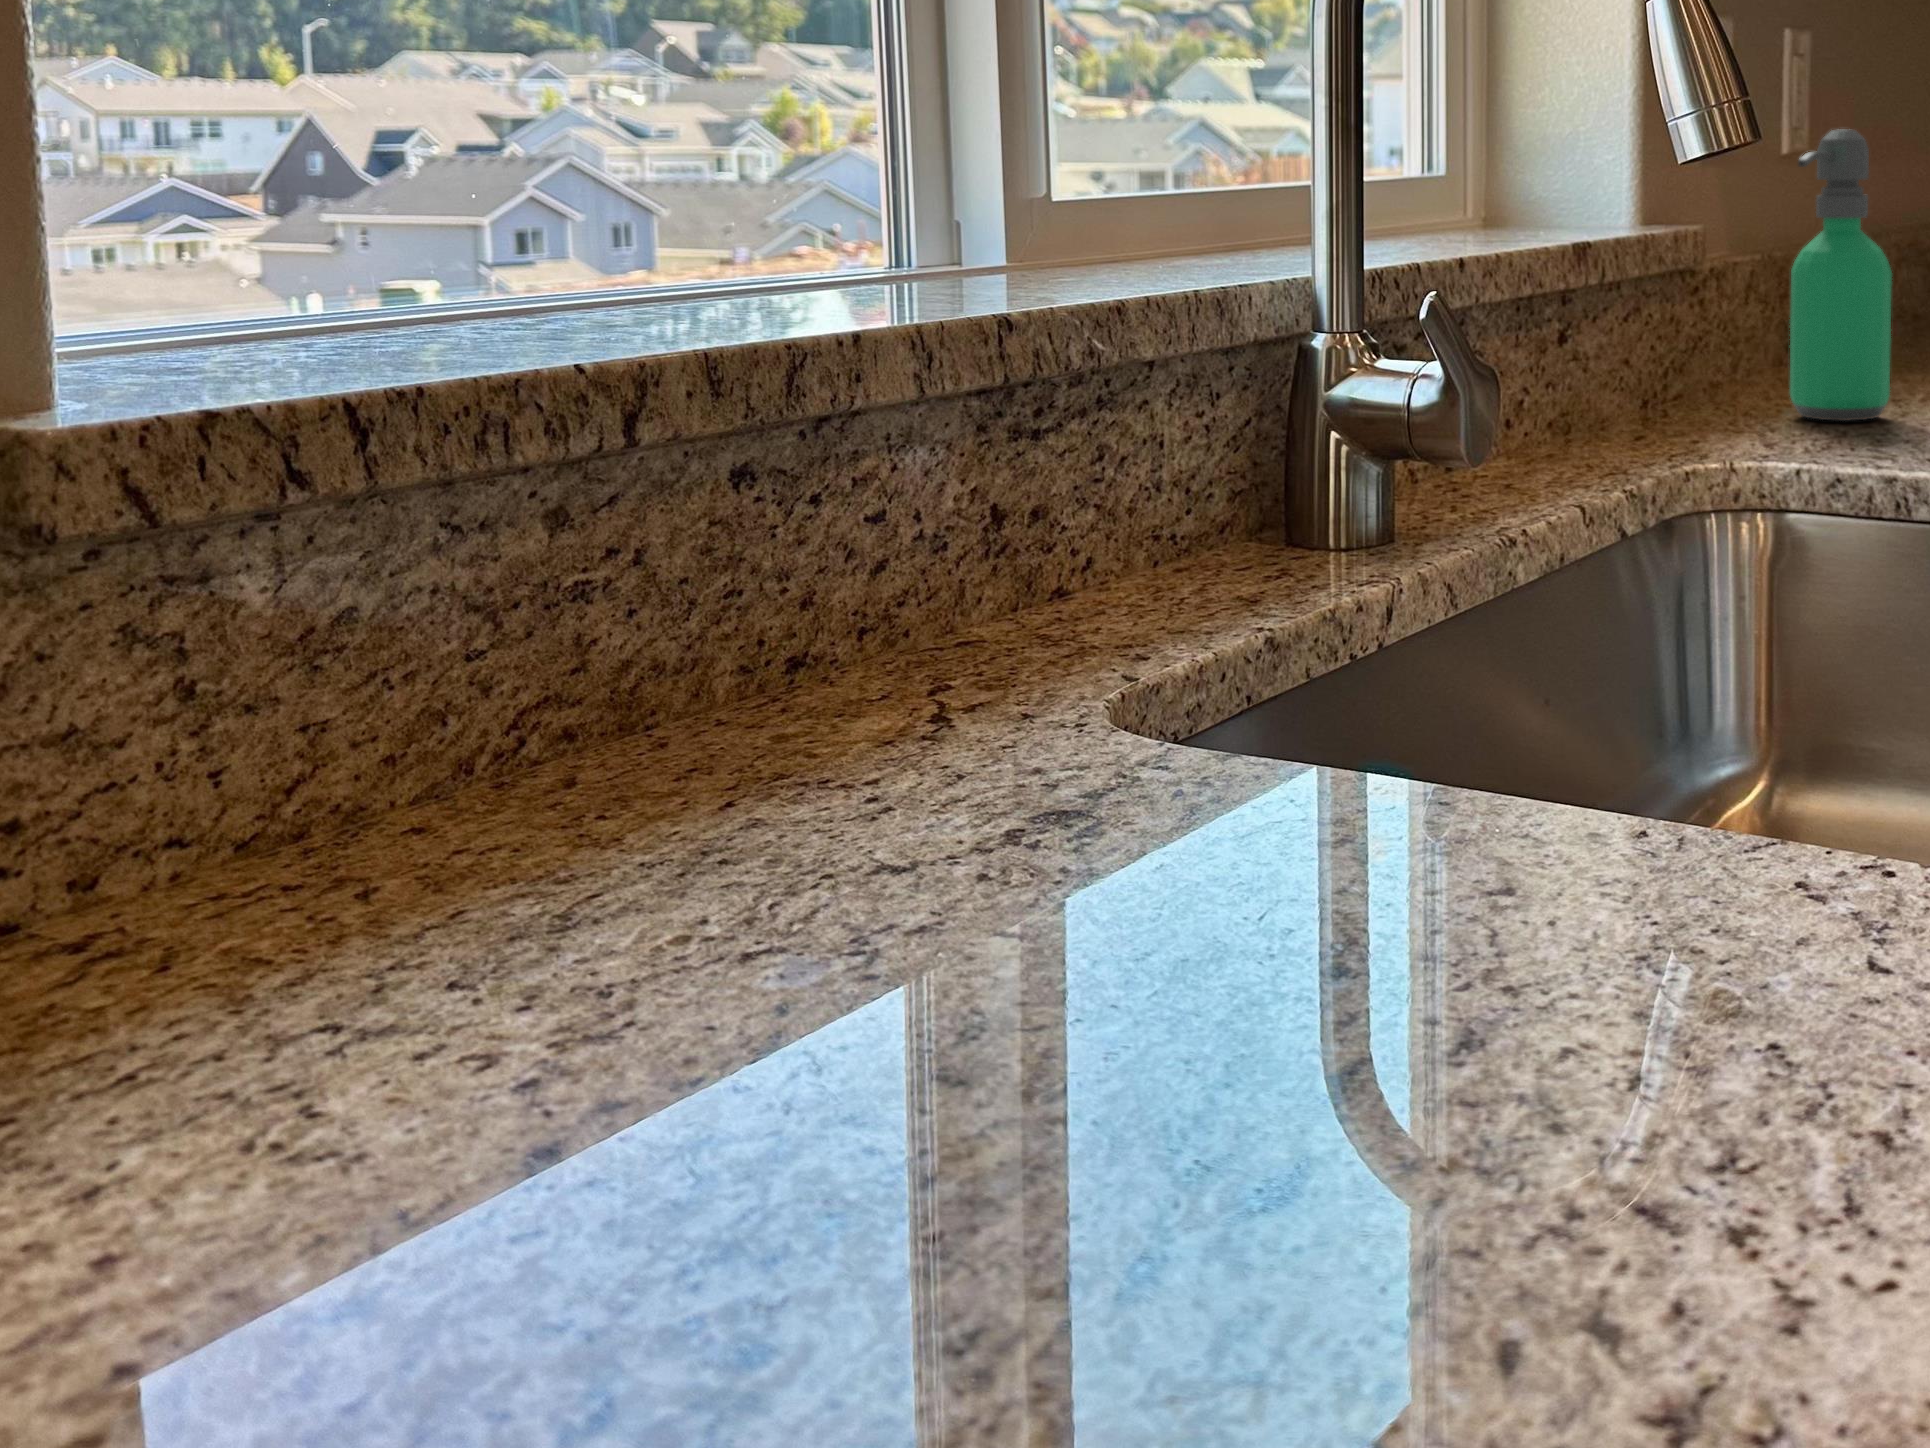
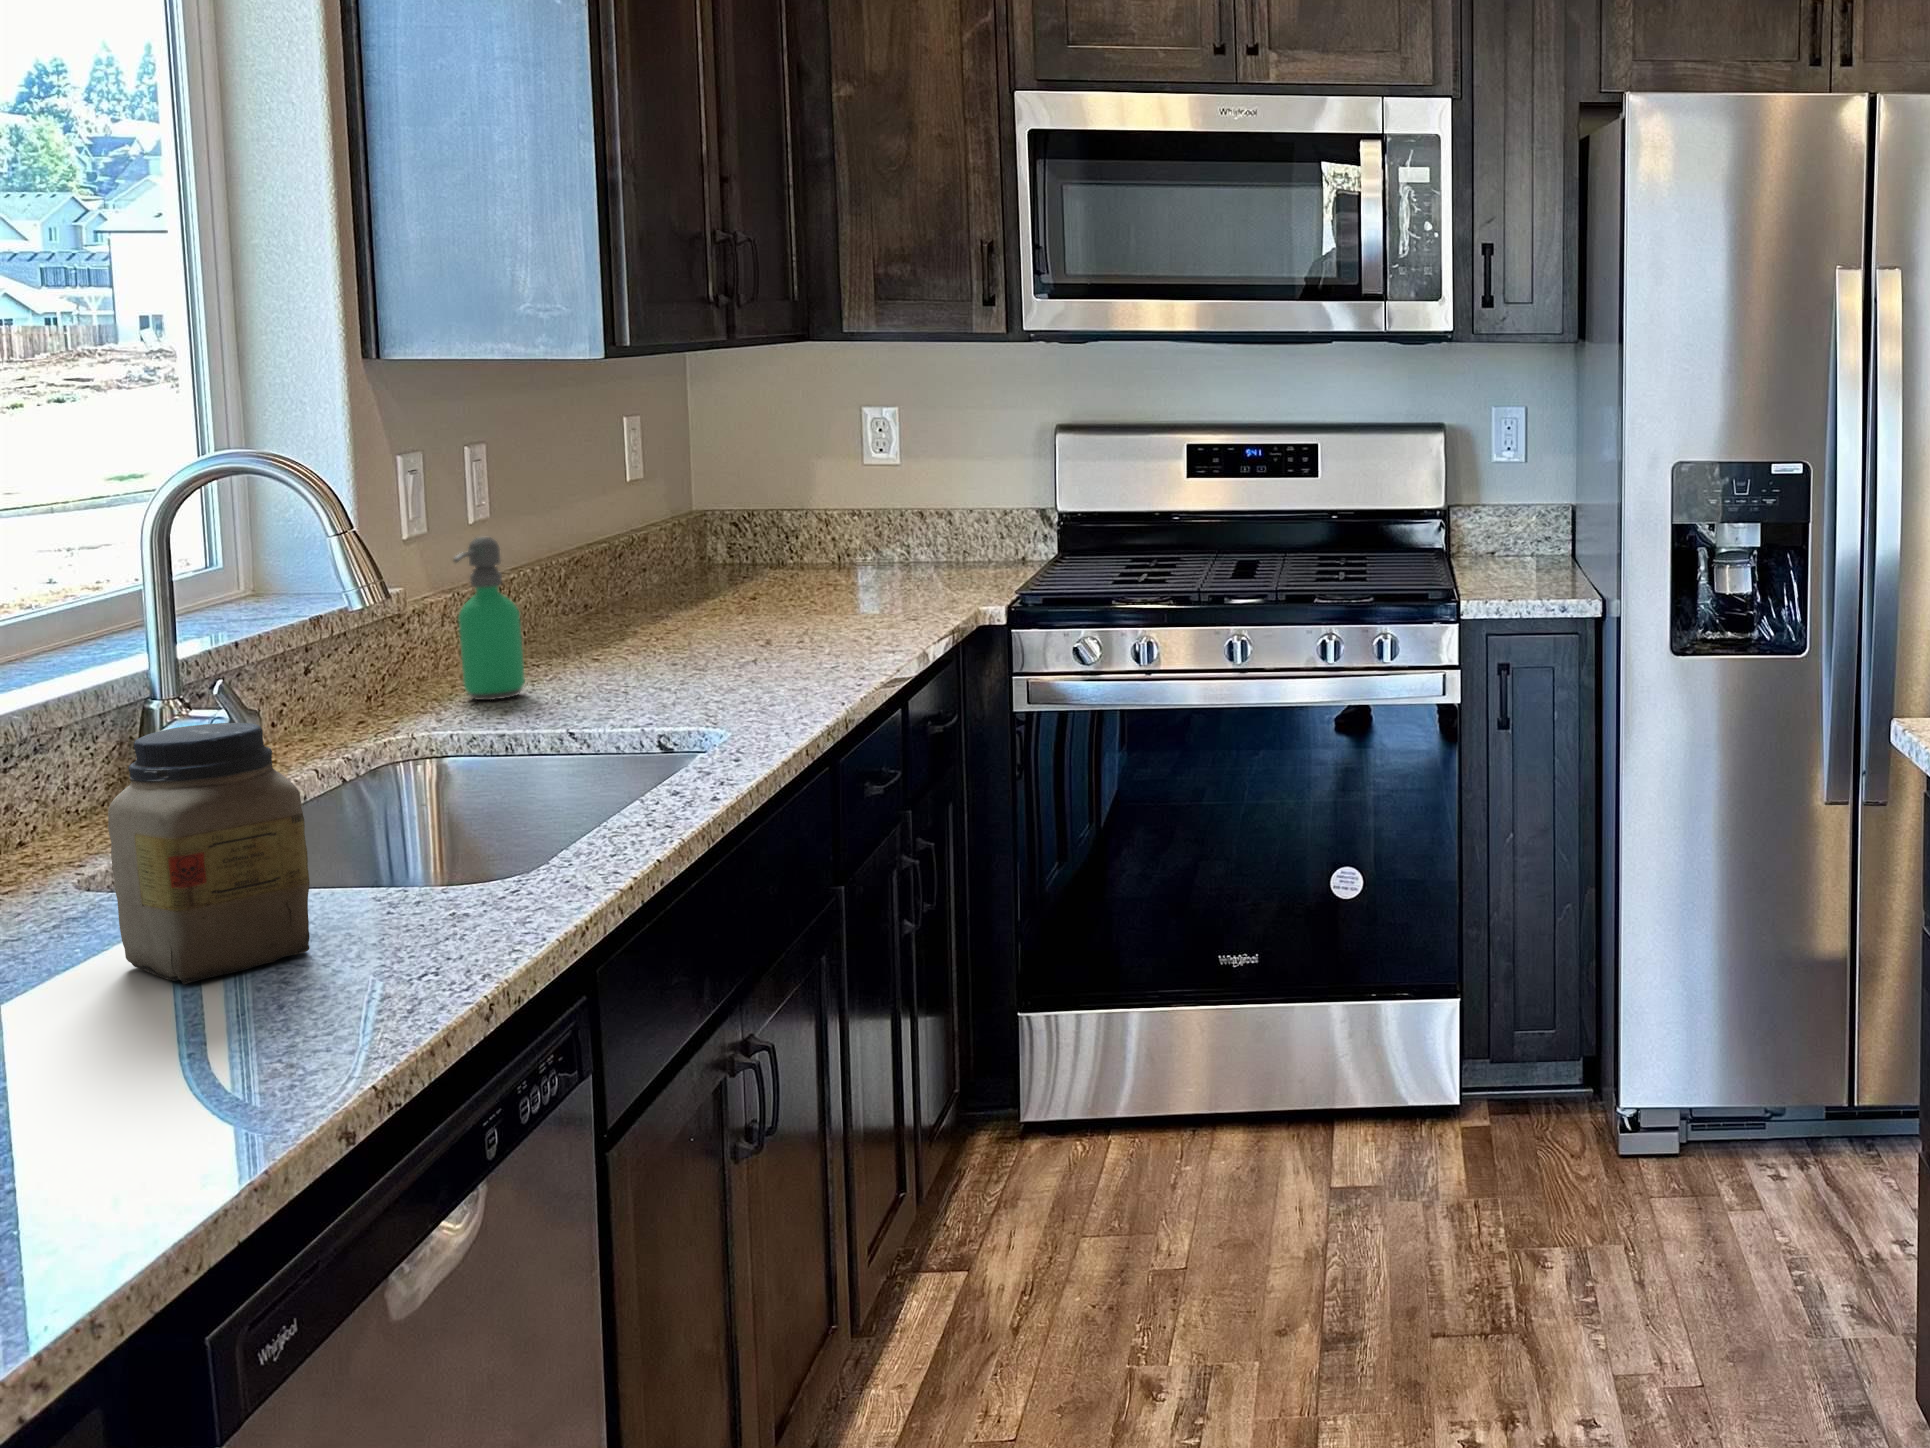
jar: none [1105,270,1714,1252] -> present [108,723,310,984]

